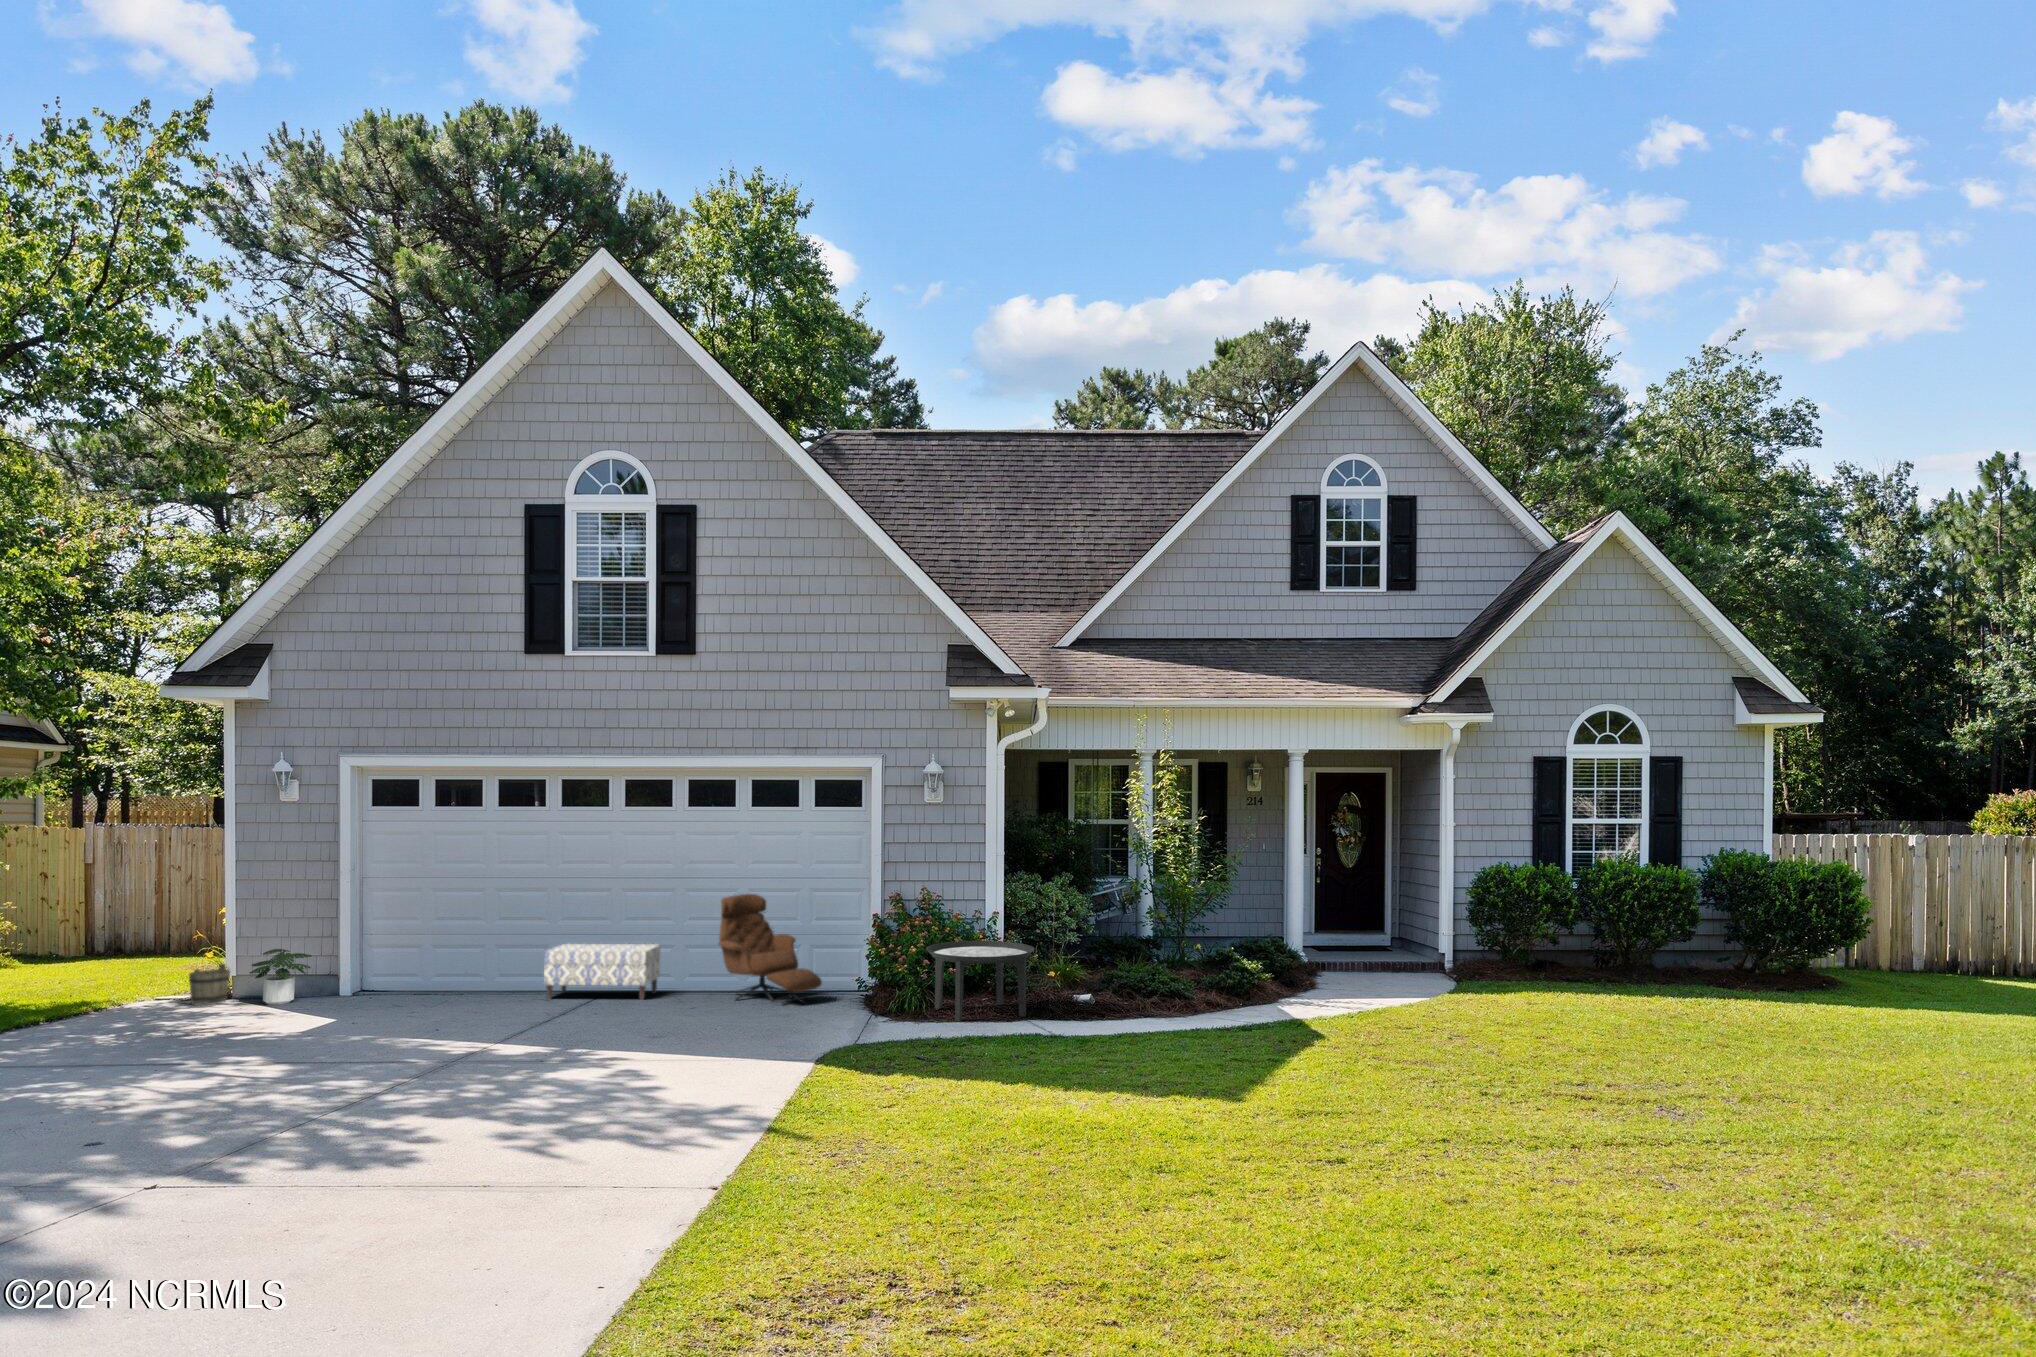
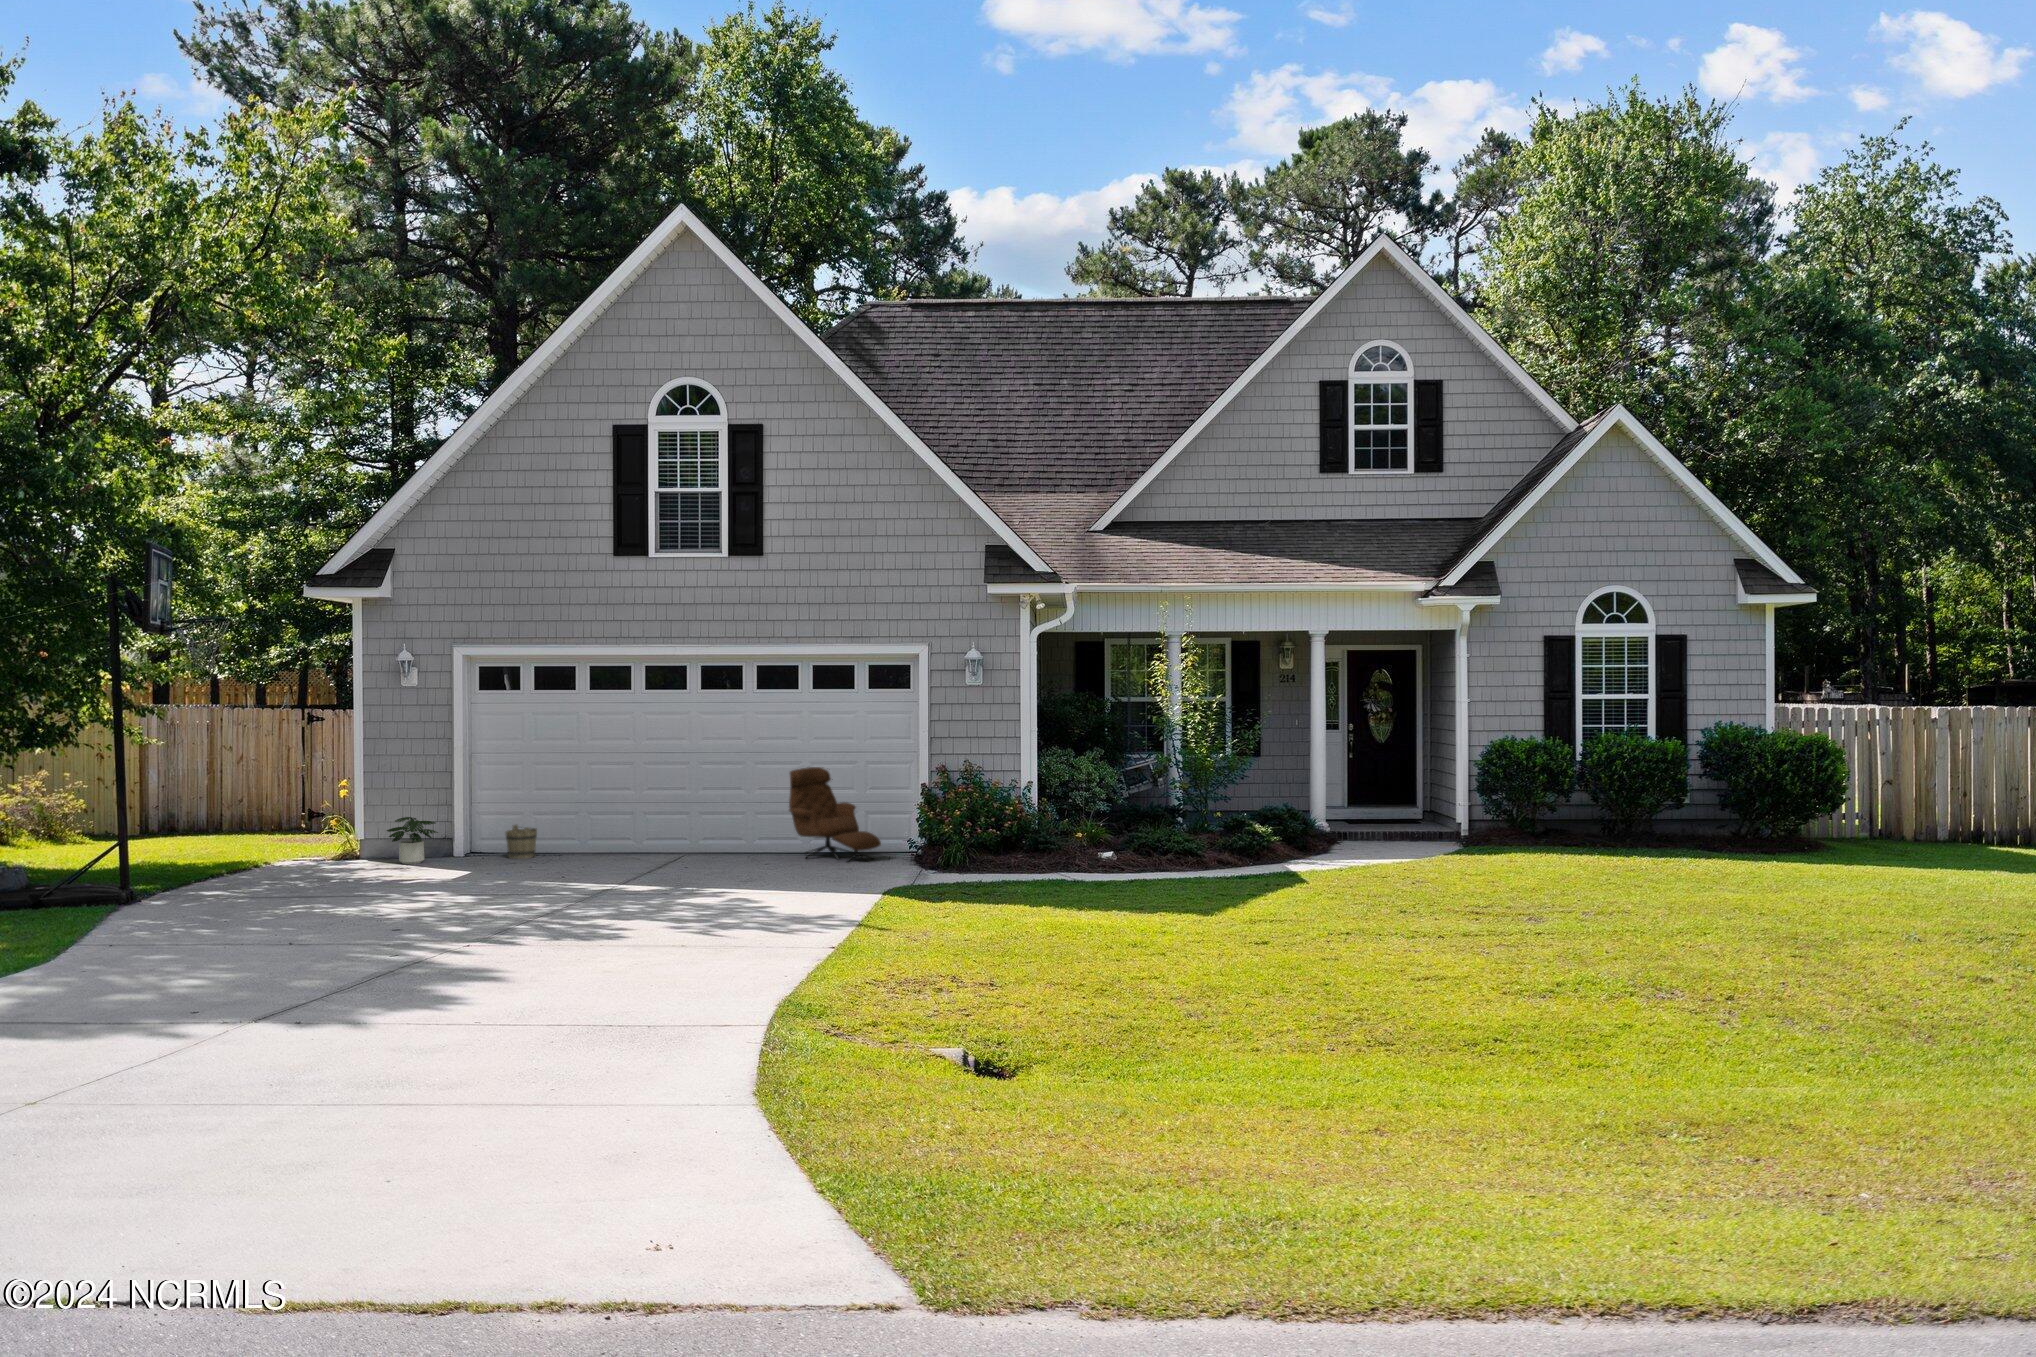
round table: present [926,941,1035,1021] -> none [972,806,1066,872]
bench: present [544,944,660,1000] -> none [638,812,737,859]
bucket: present [189,964,230,1005] -> present [506,825,537,859]

